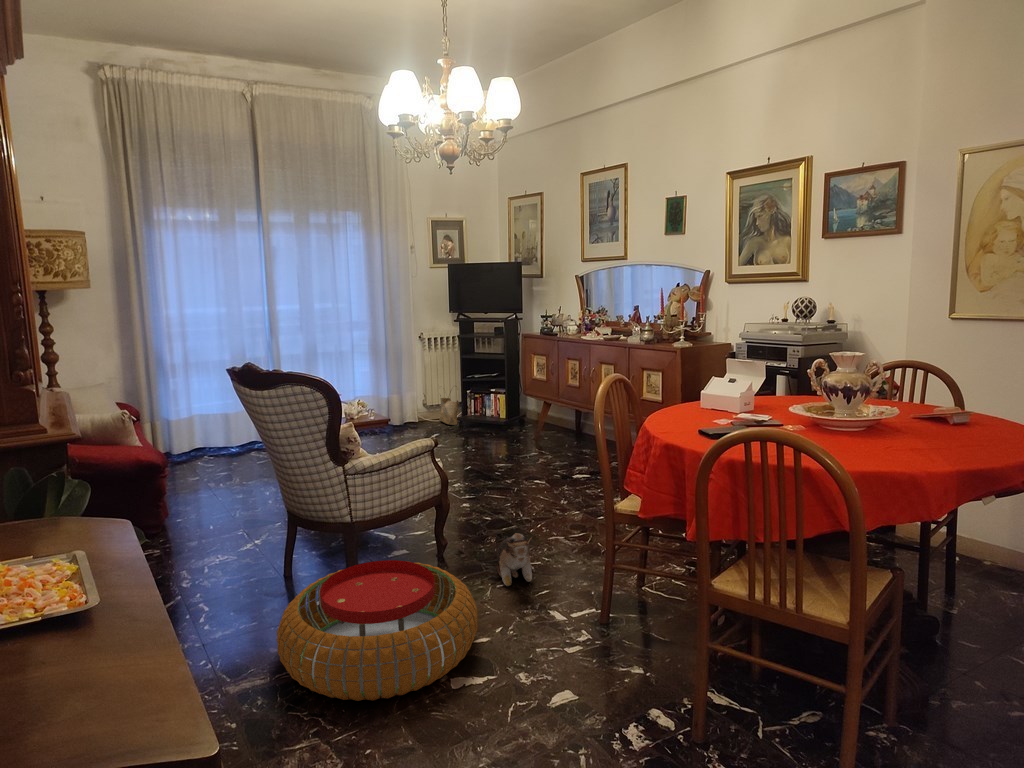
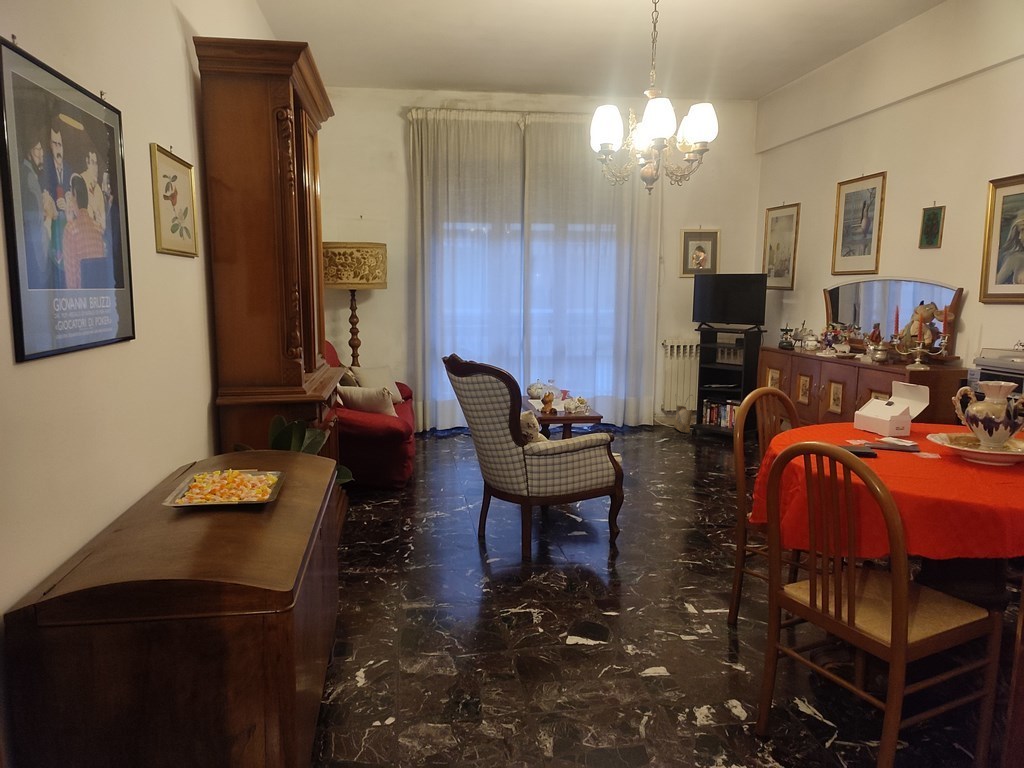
plush toy: present [496,533,532,586] -> none [653,528,685,577]
pouf: present [277,560,478,701] -> none [447,527,608,633]

